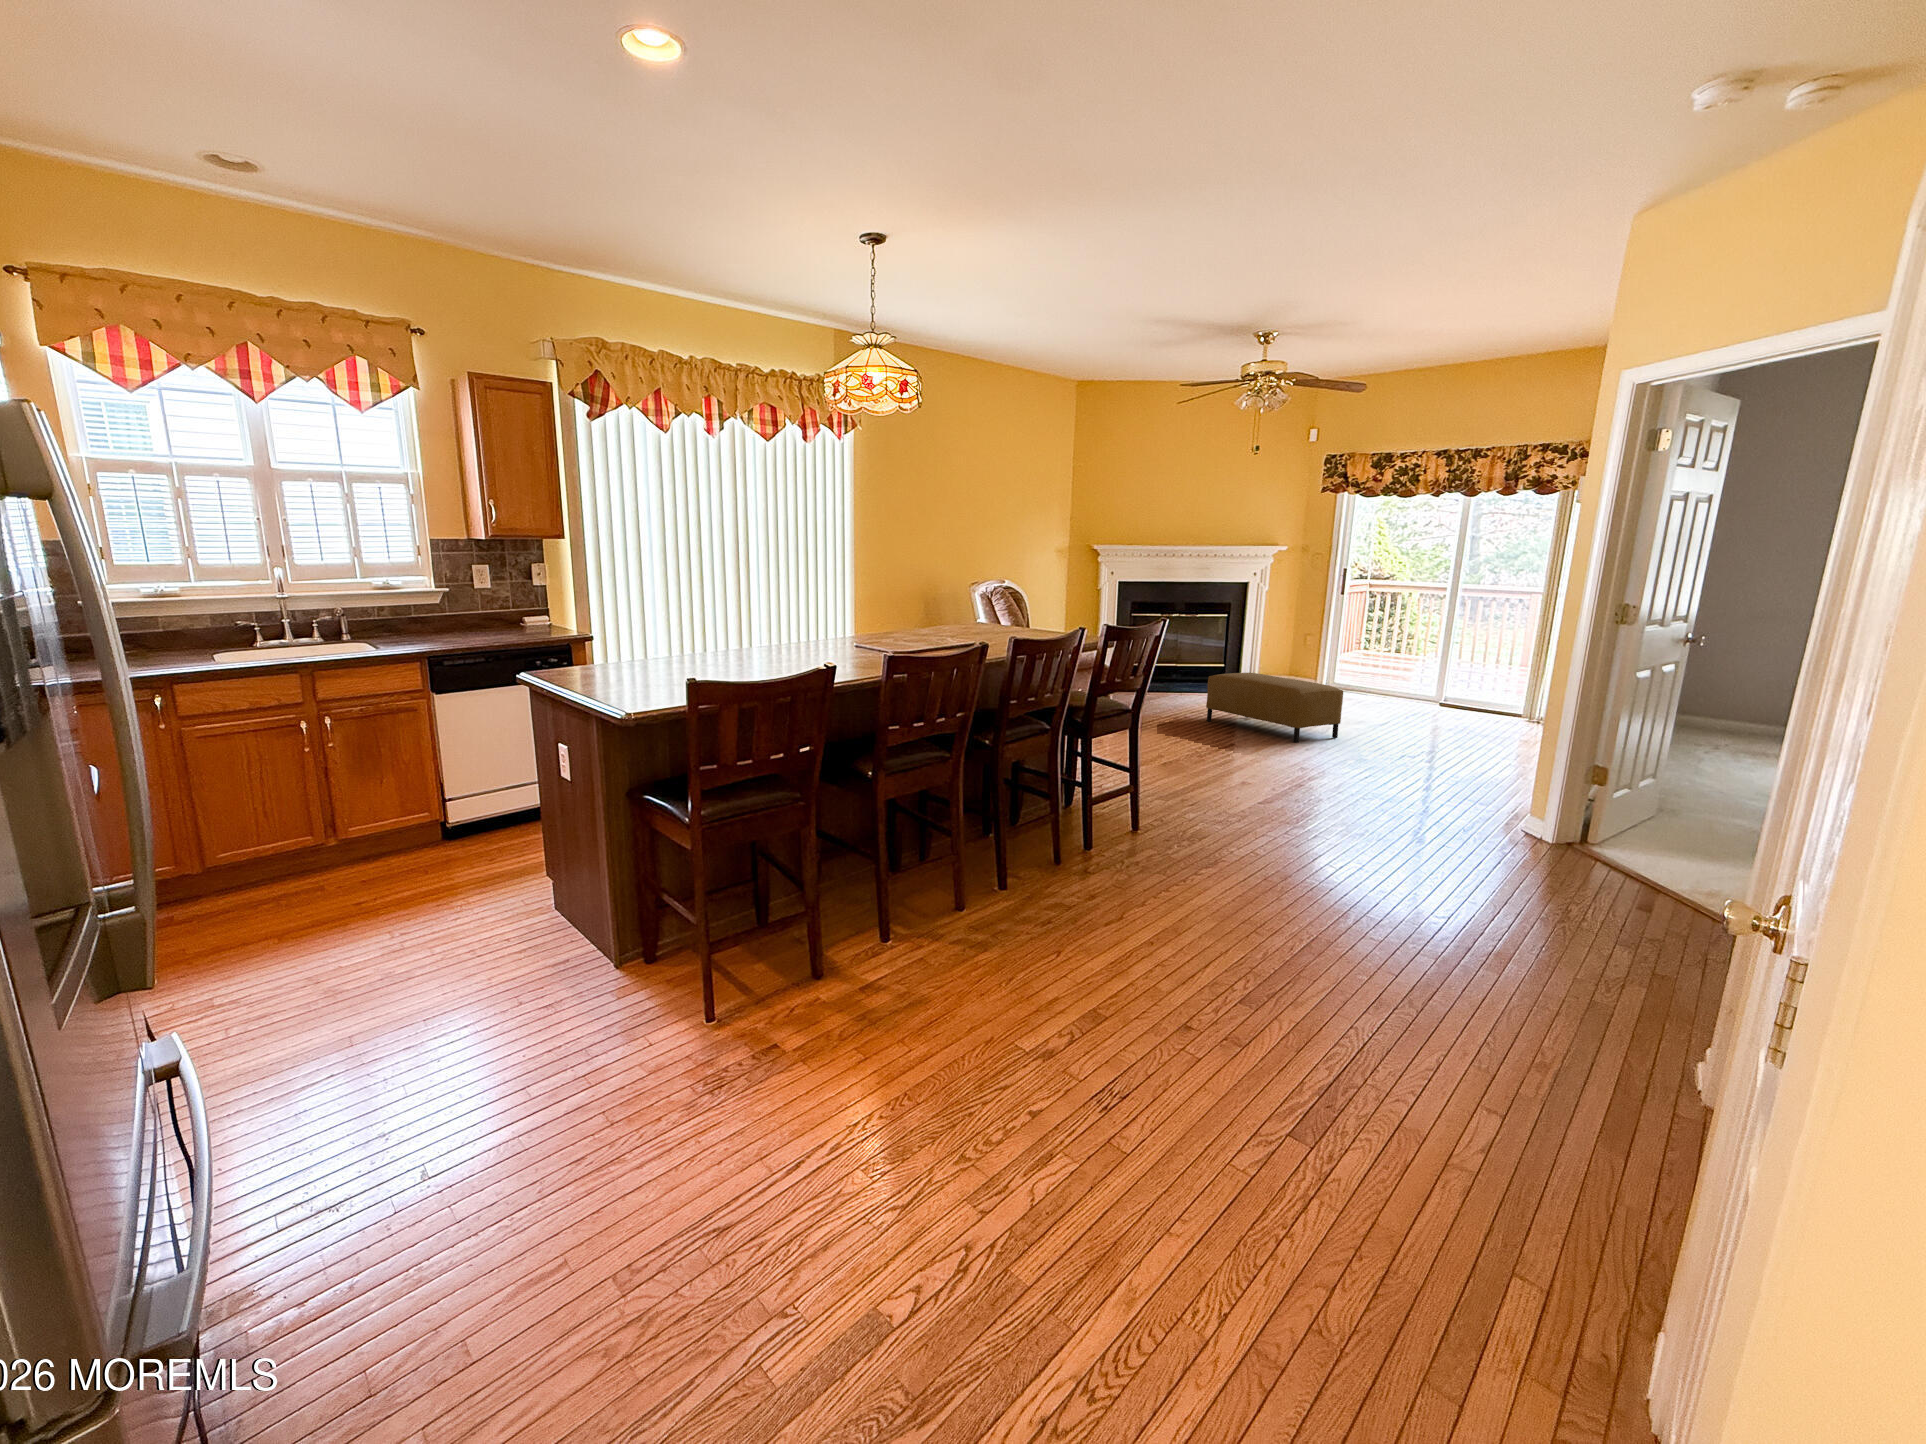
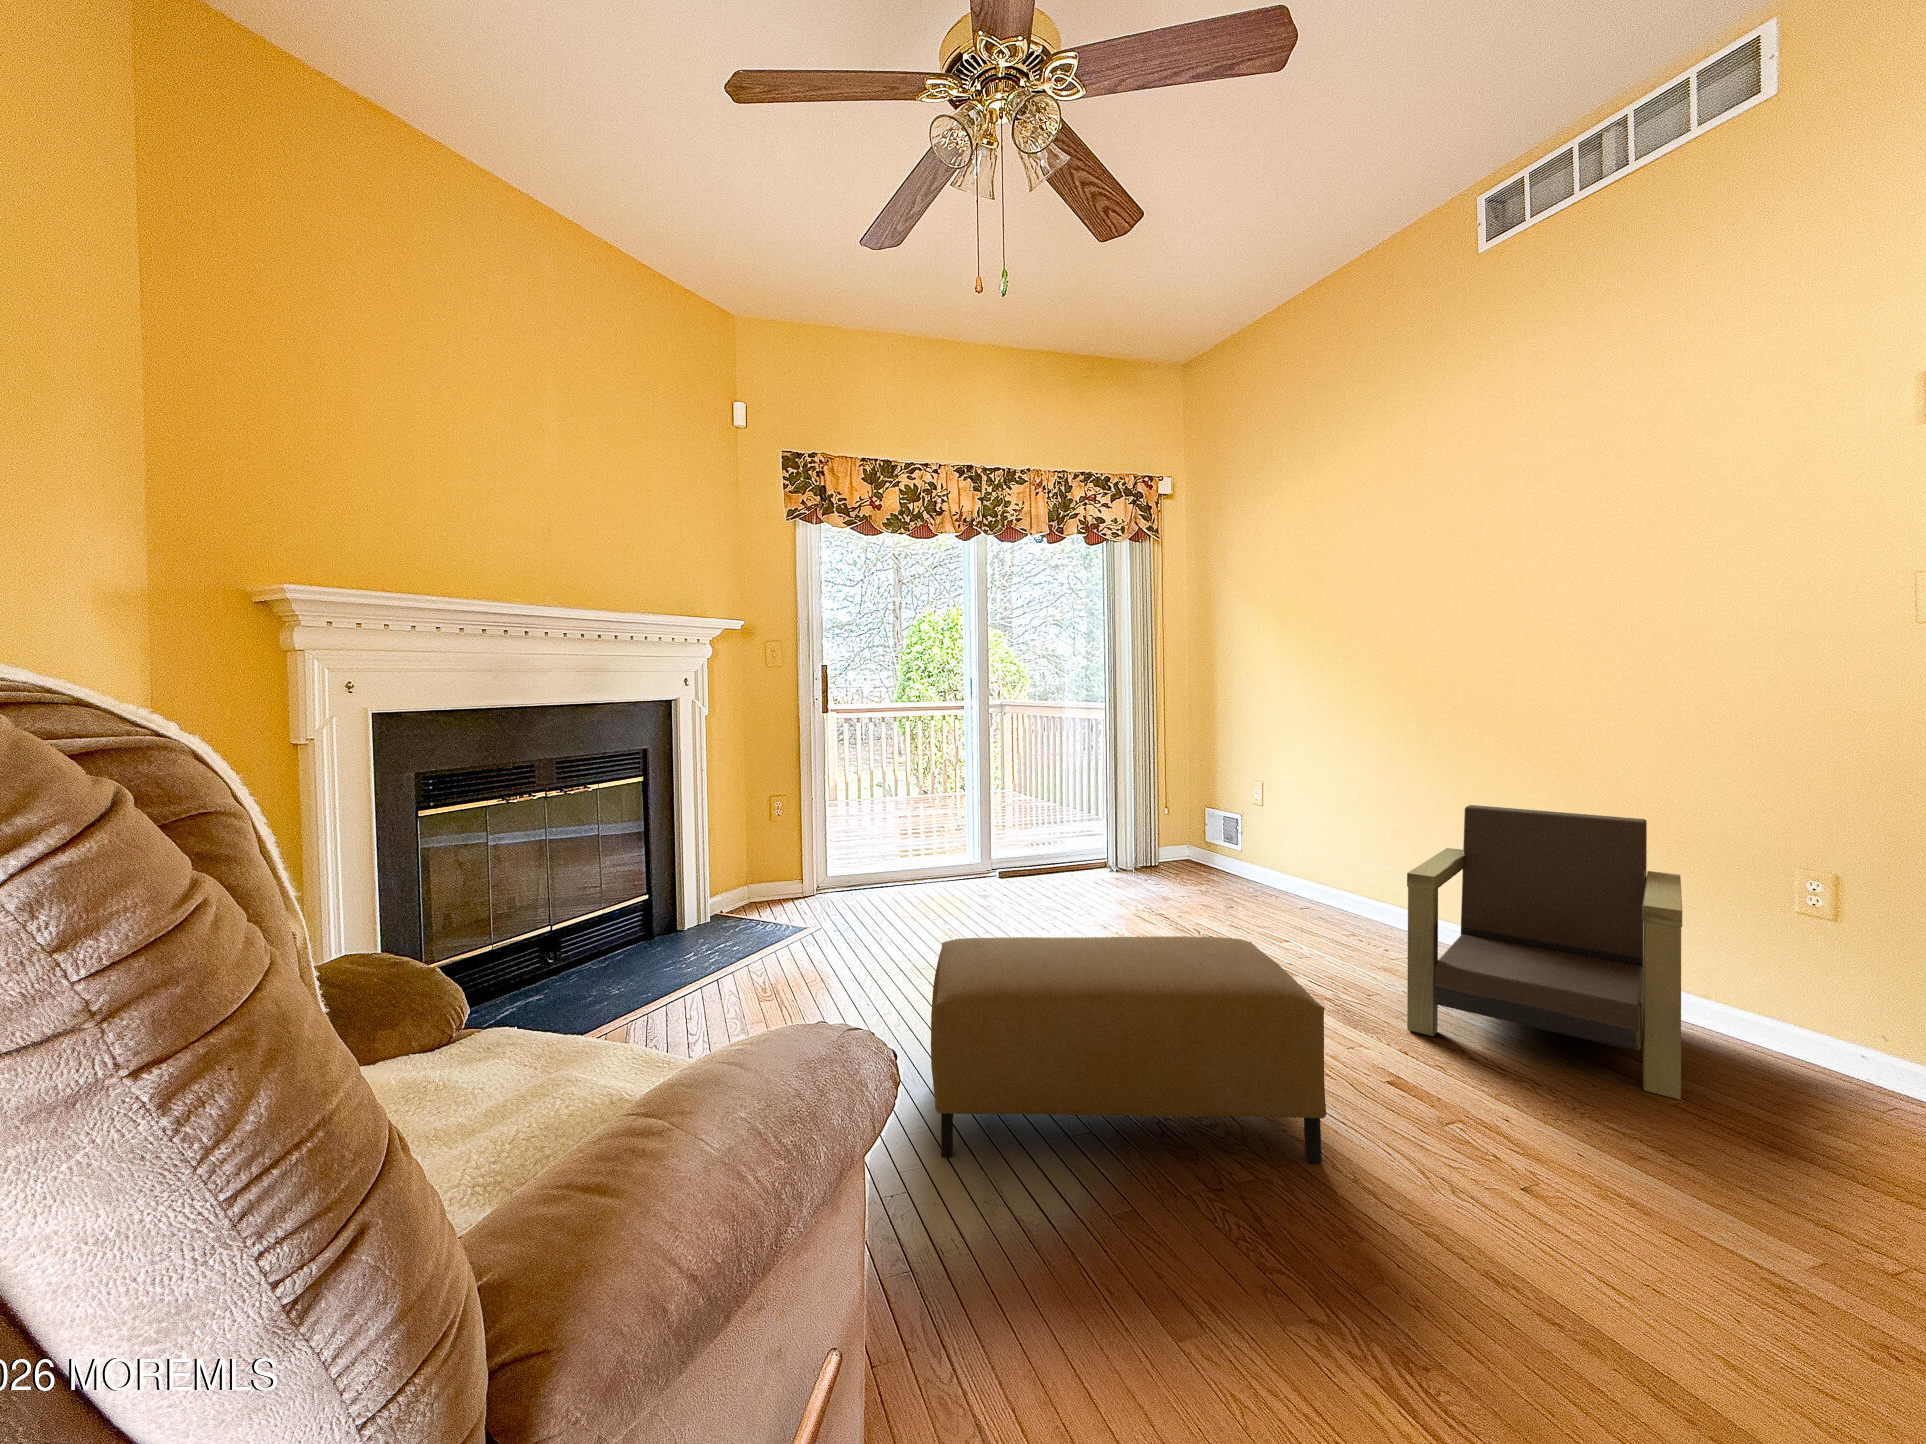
armchair: none [1431,667,1585,777] -> present [1407,805,1682,1100]

